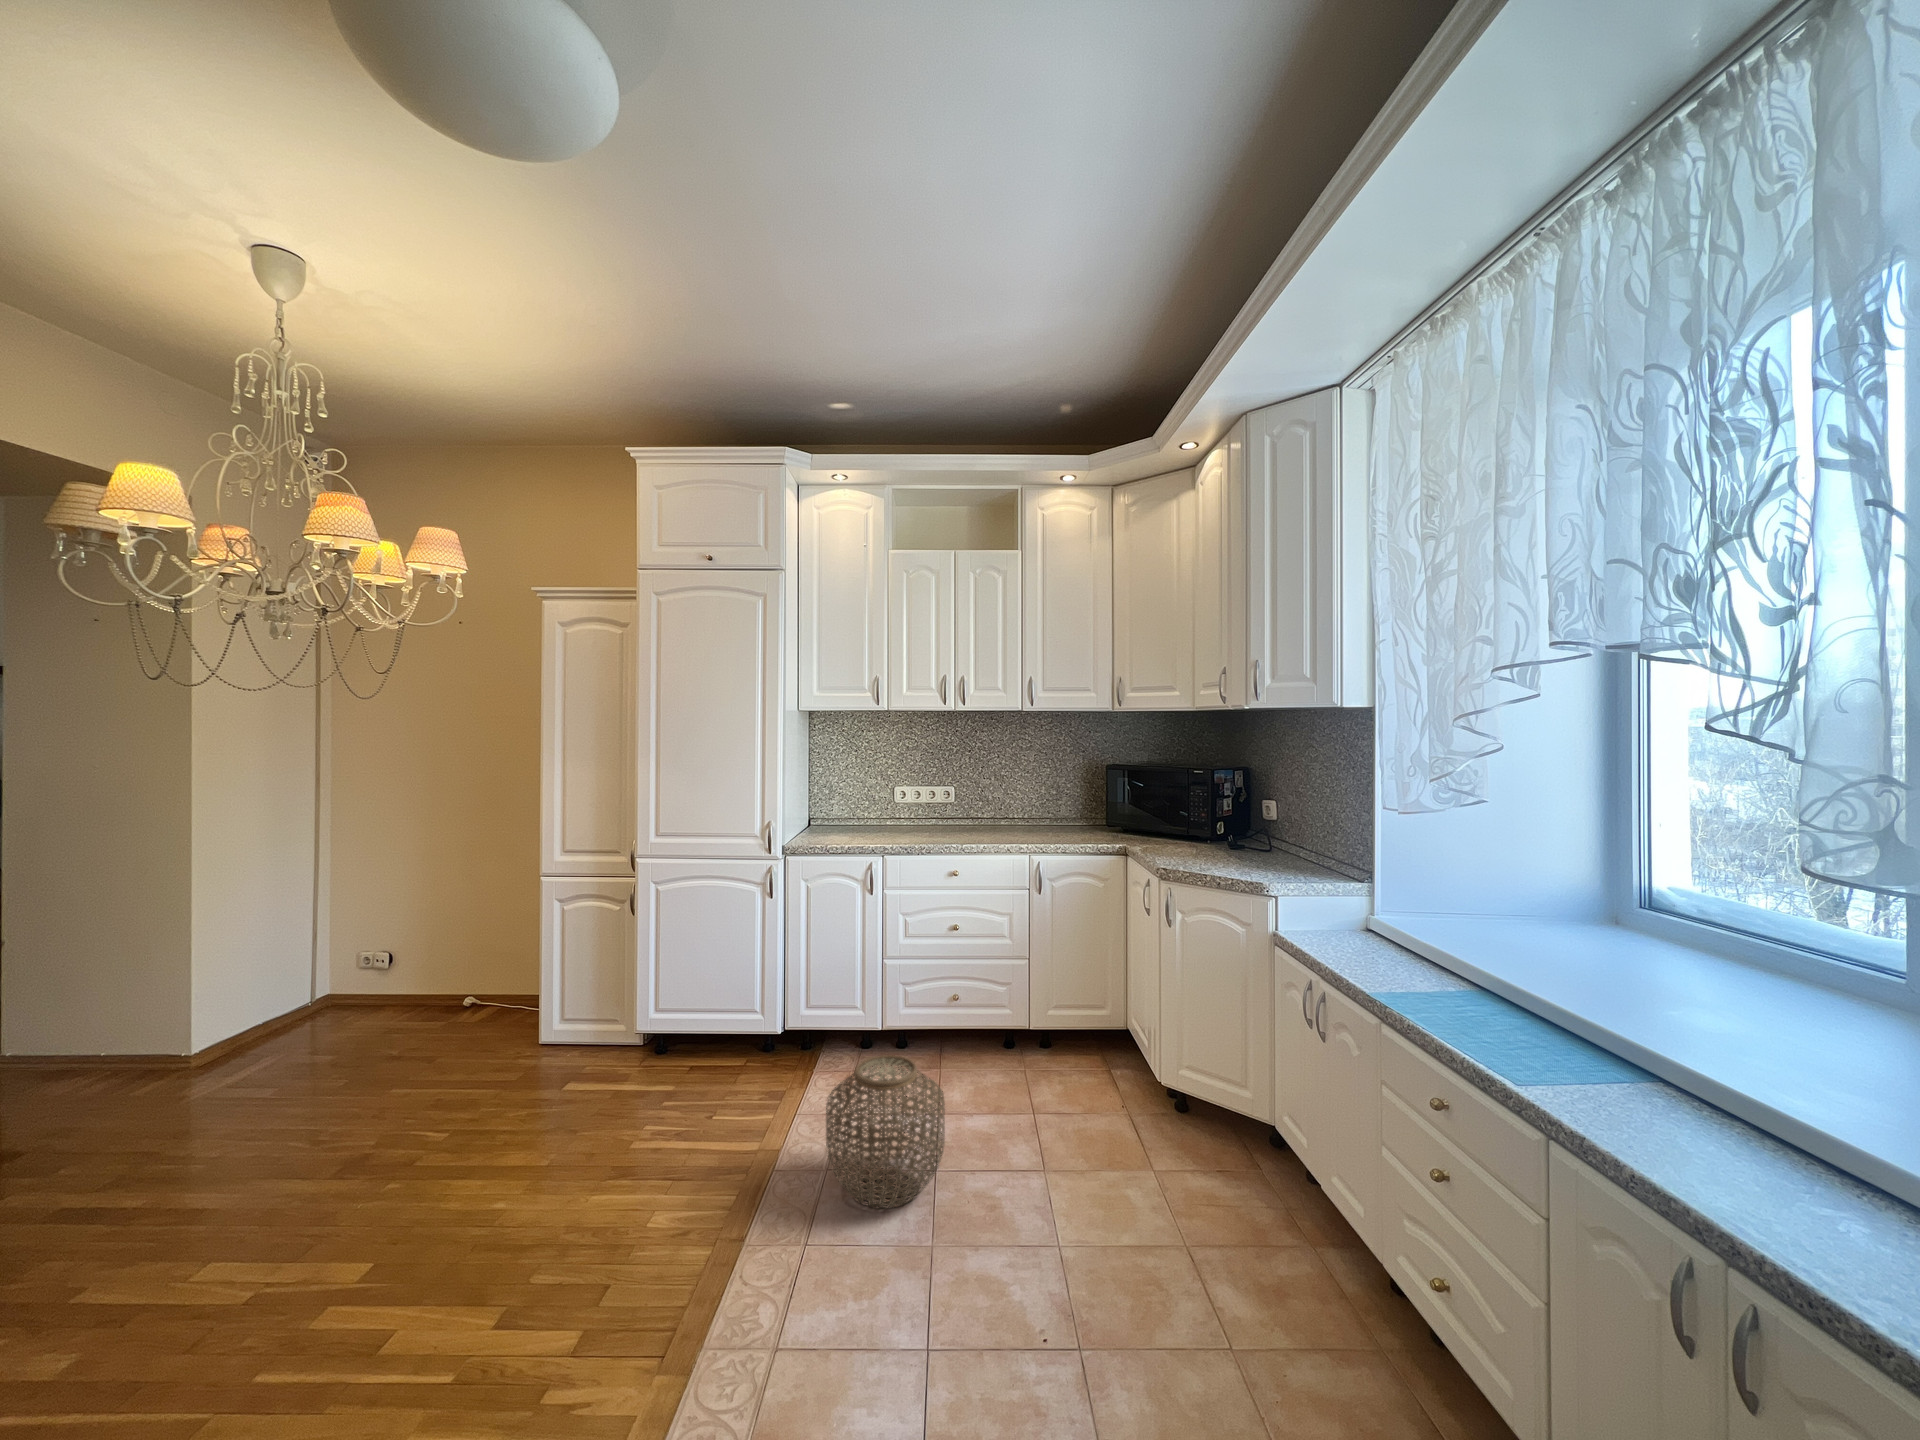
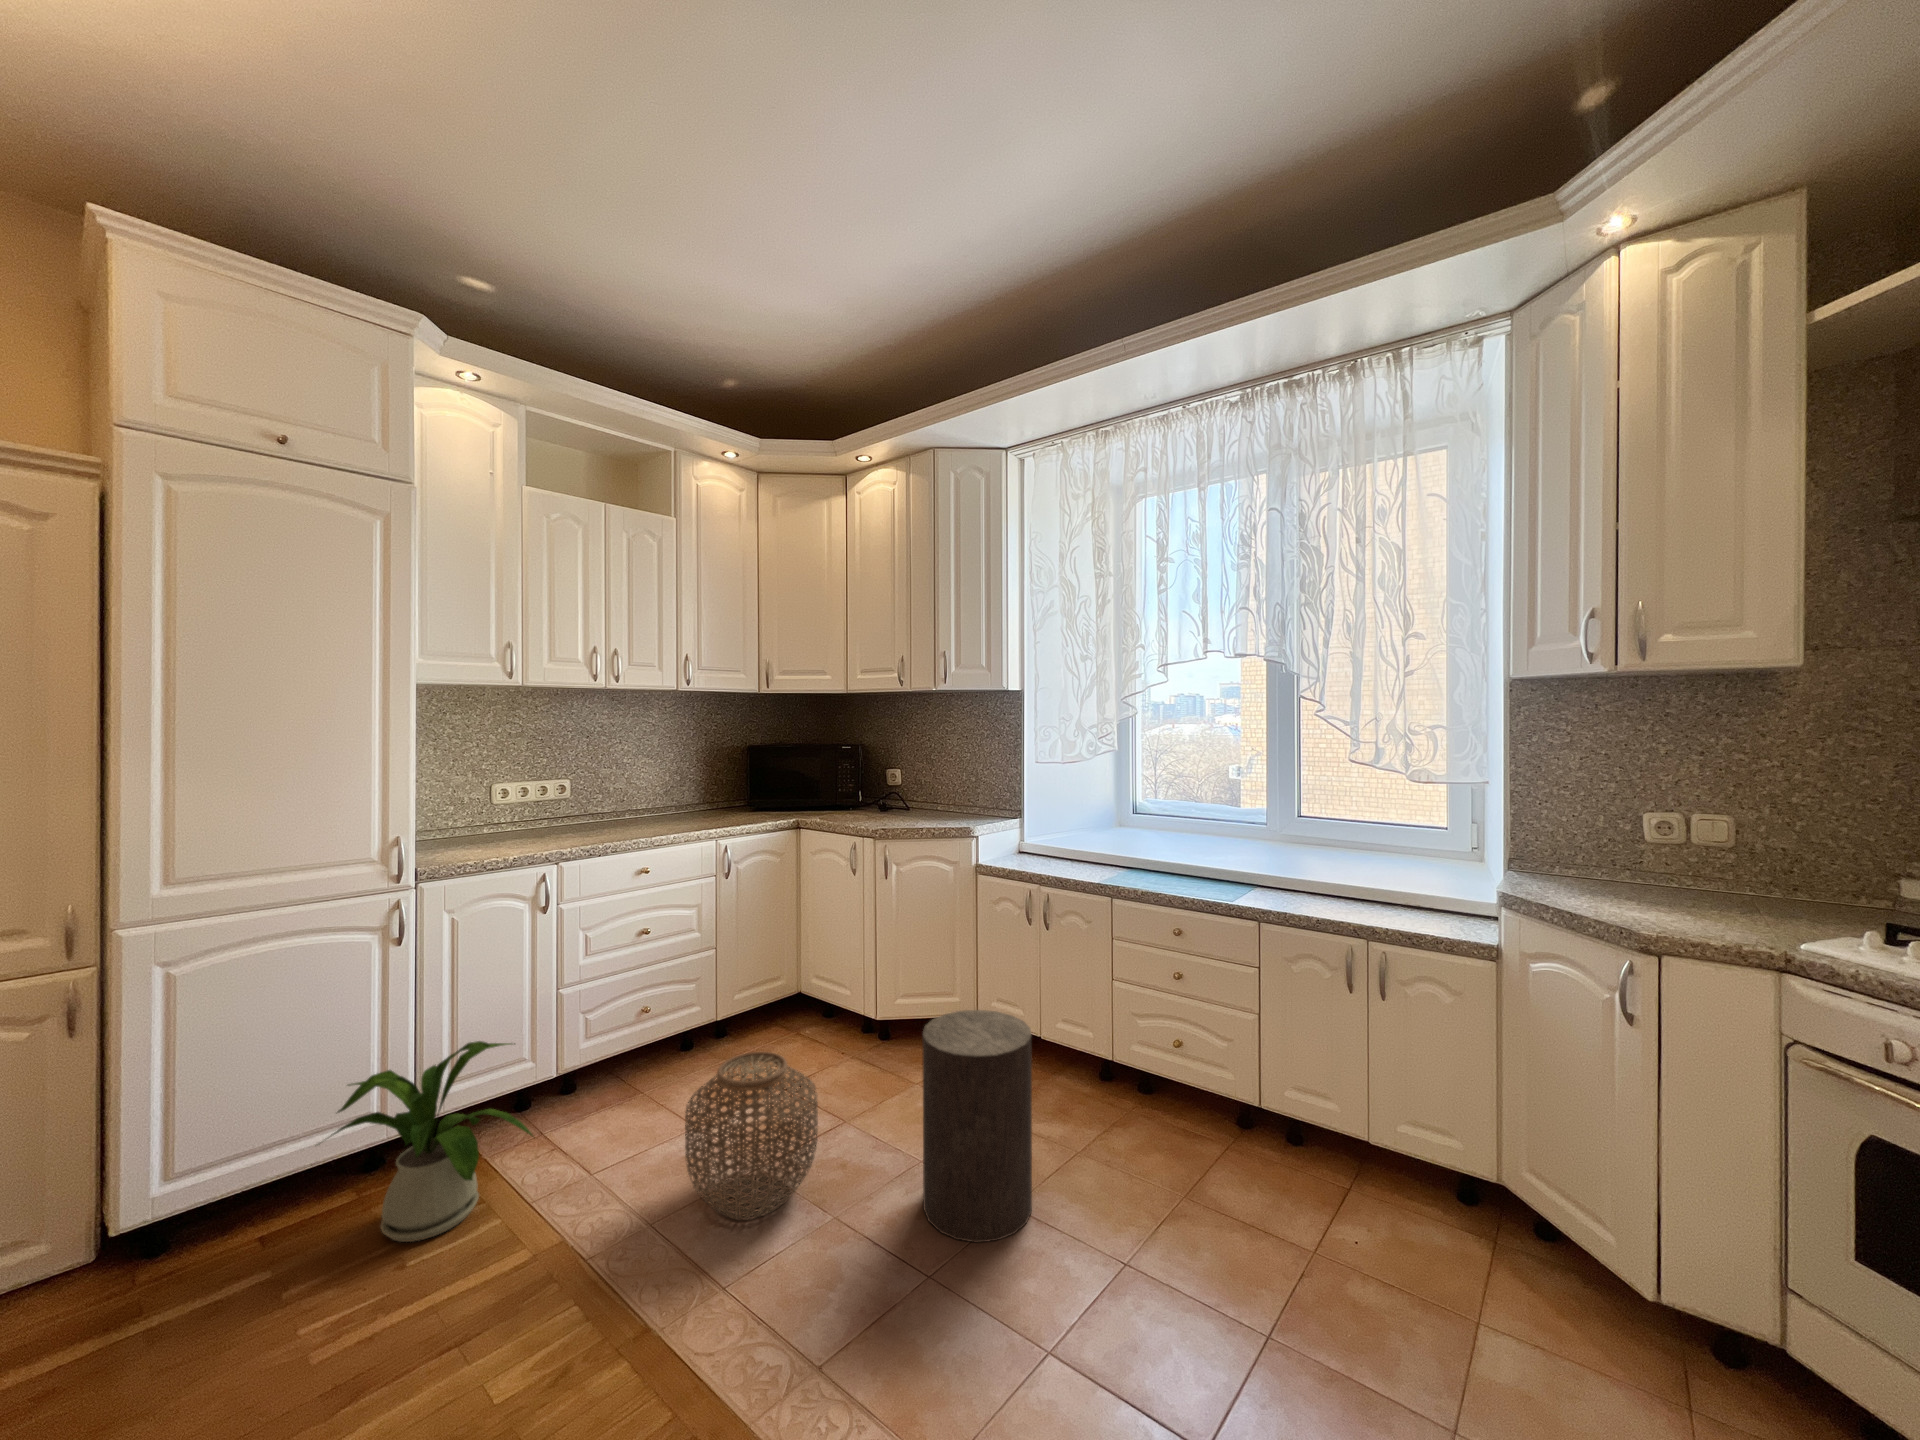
house plant: none [692,977,809,1106] -> present [330,1041,535,1242]
stool: none [954,1087,1081,1370] -> present [923,1010,1032,1243]

